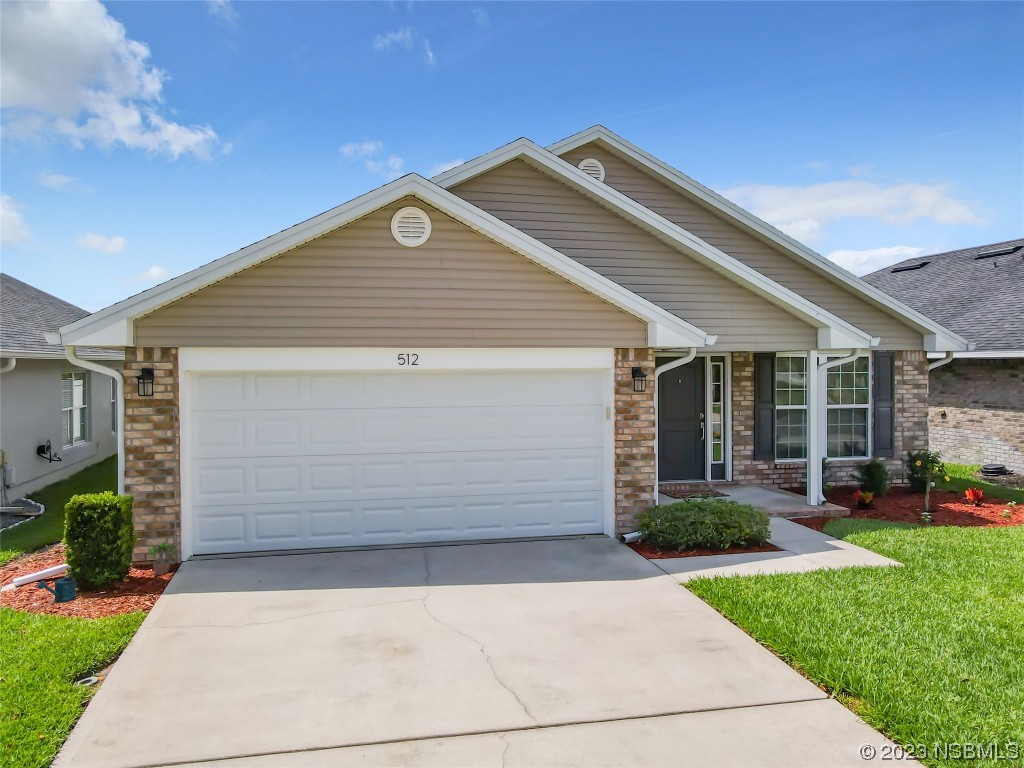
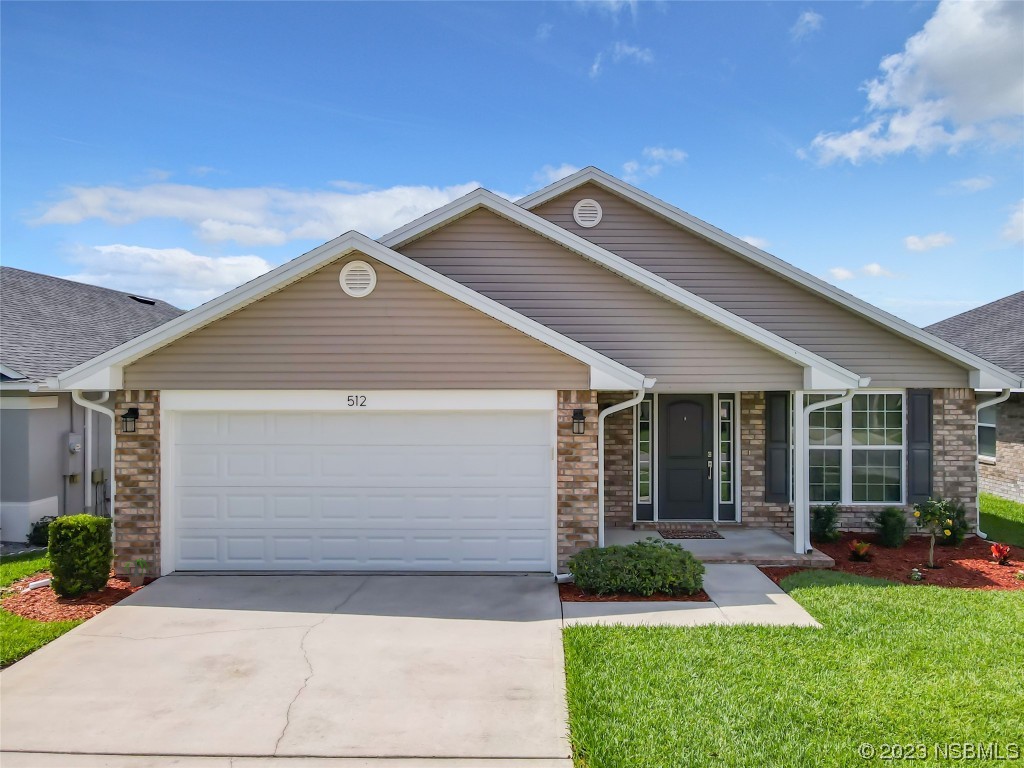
watering can: present [38,572,78,602] -> none [17,581,57,606]

